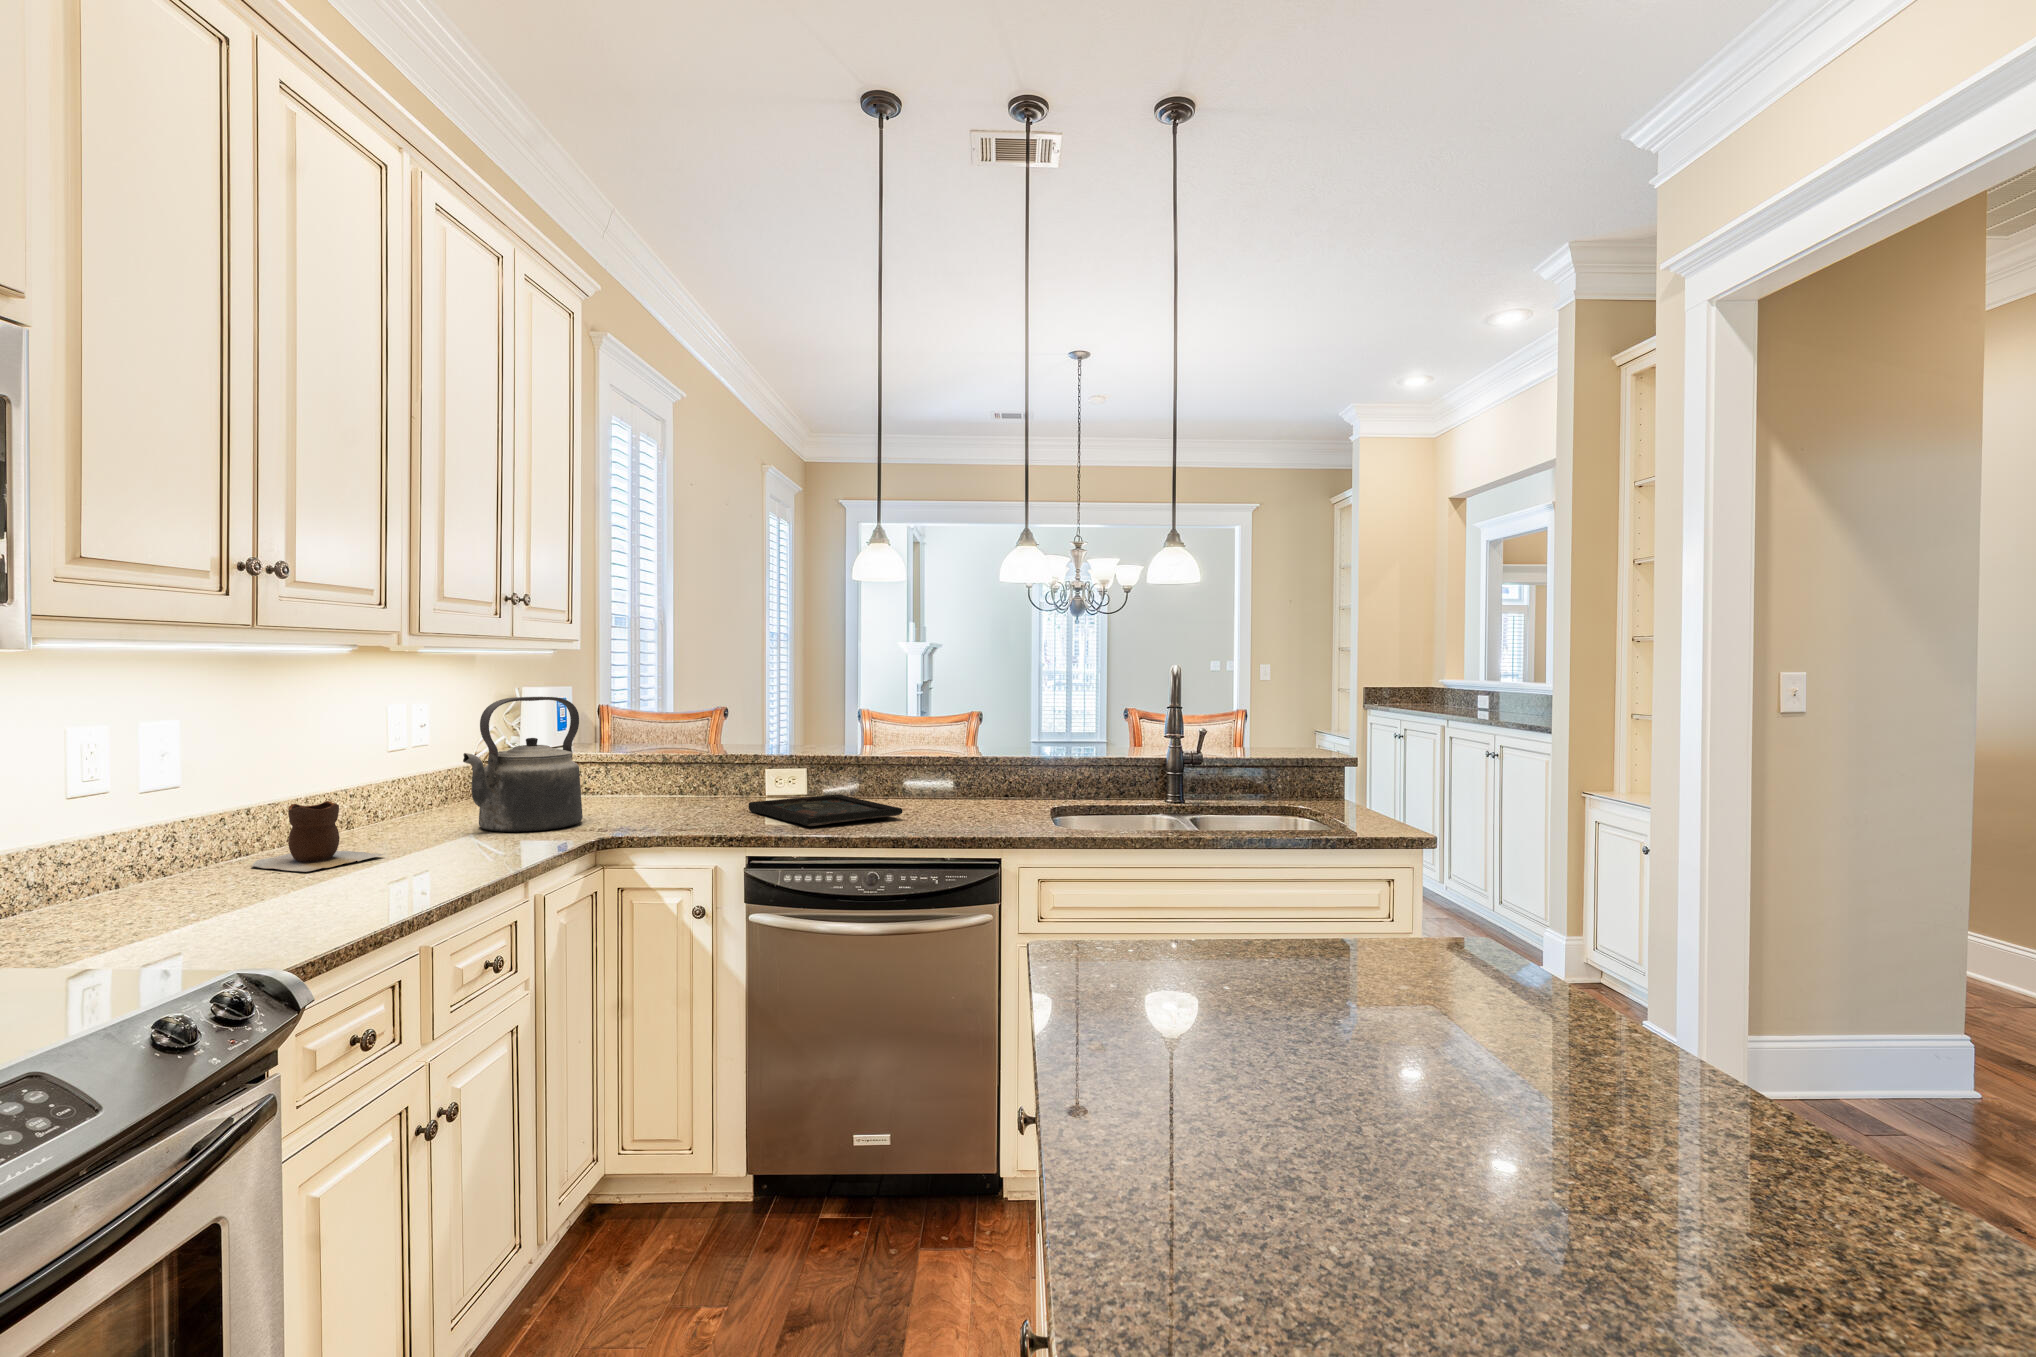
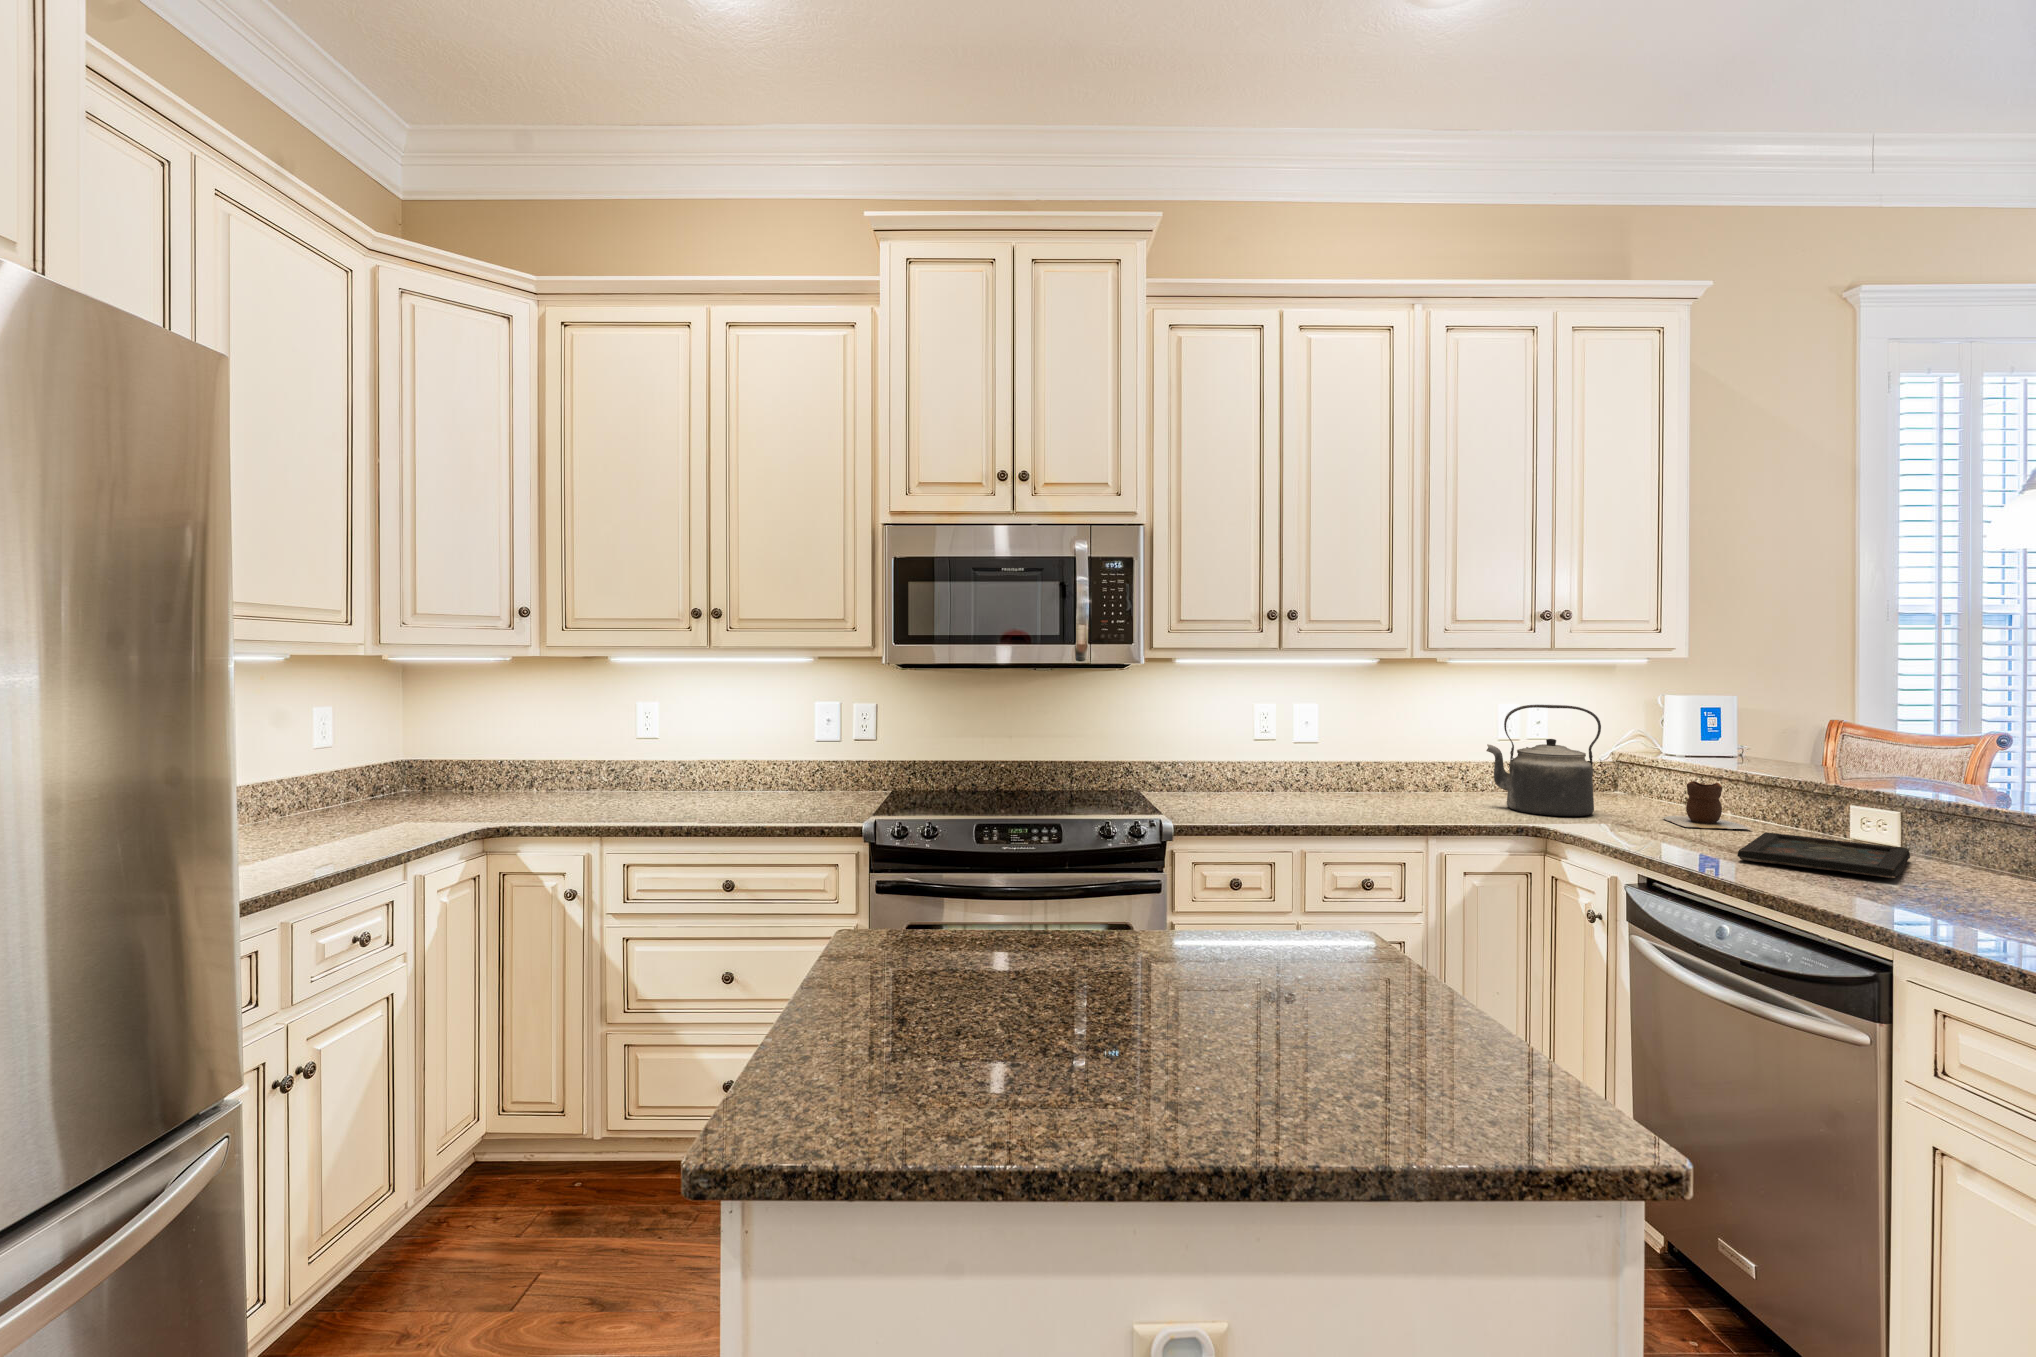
vase: present [252,801,383,872] -> present [1663,781,1751,829]

